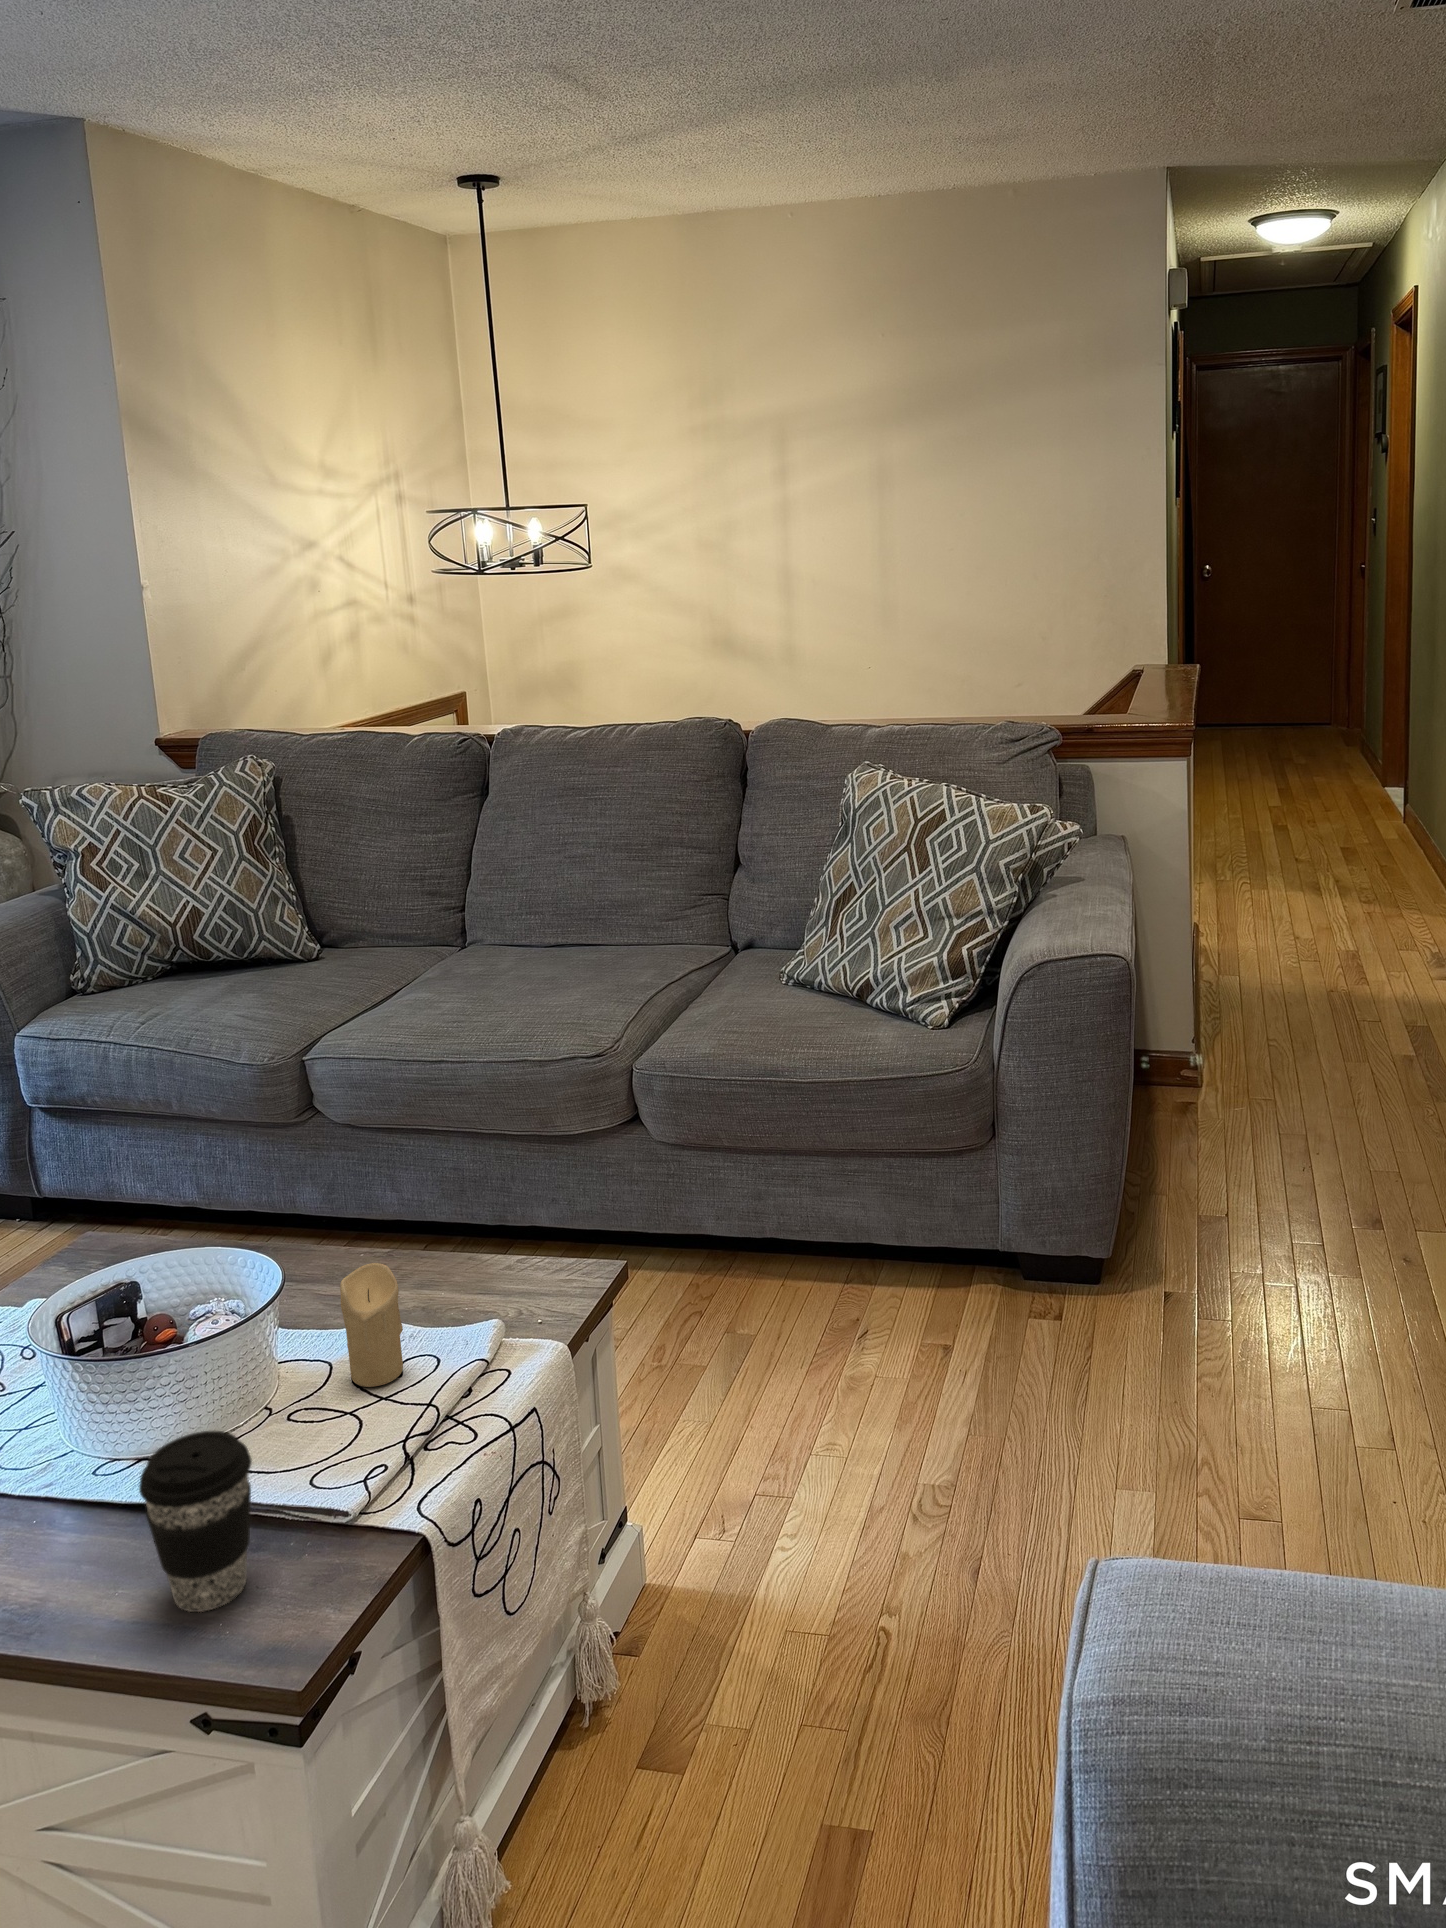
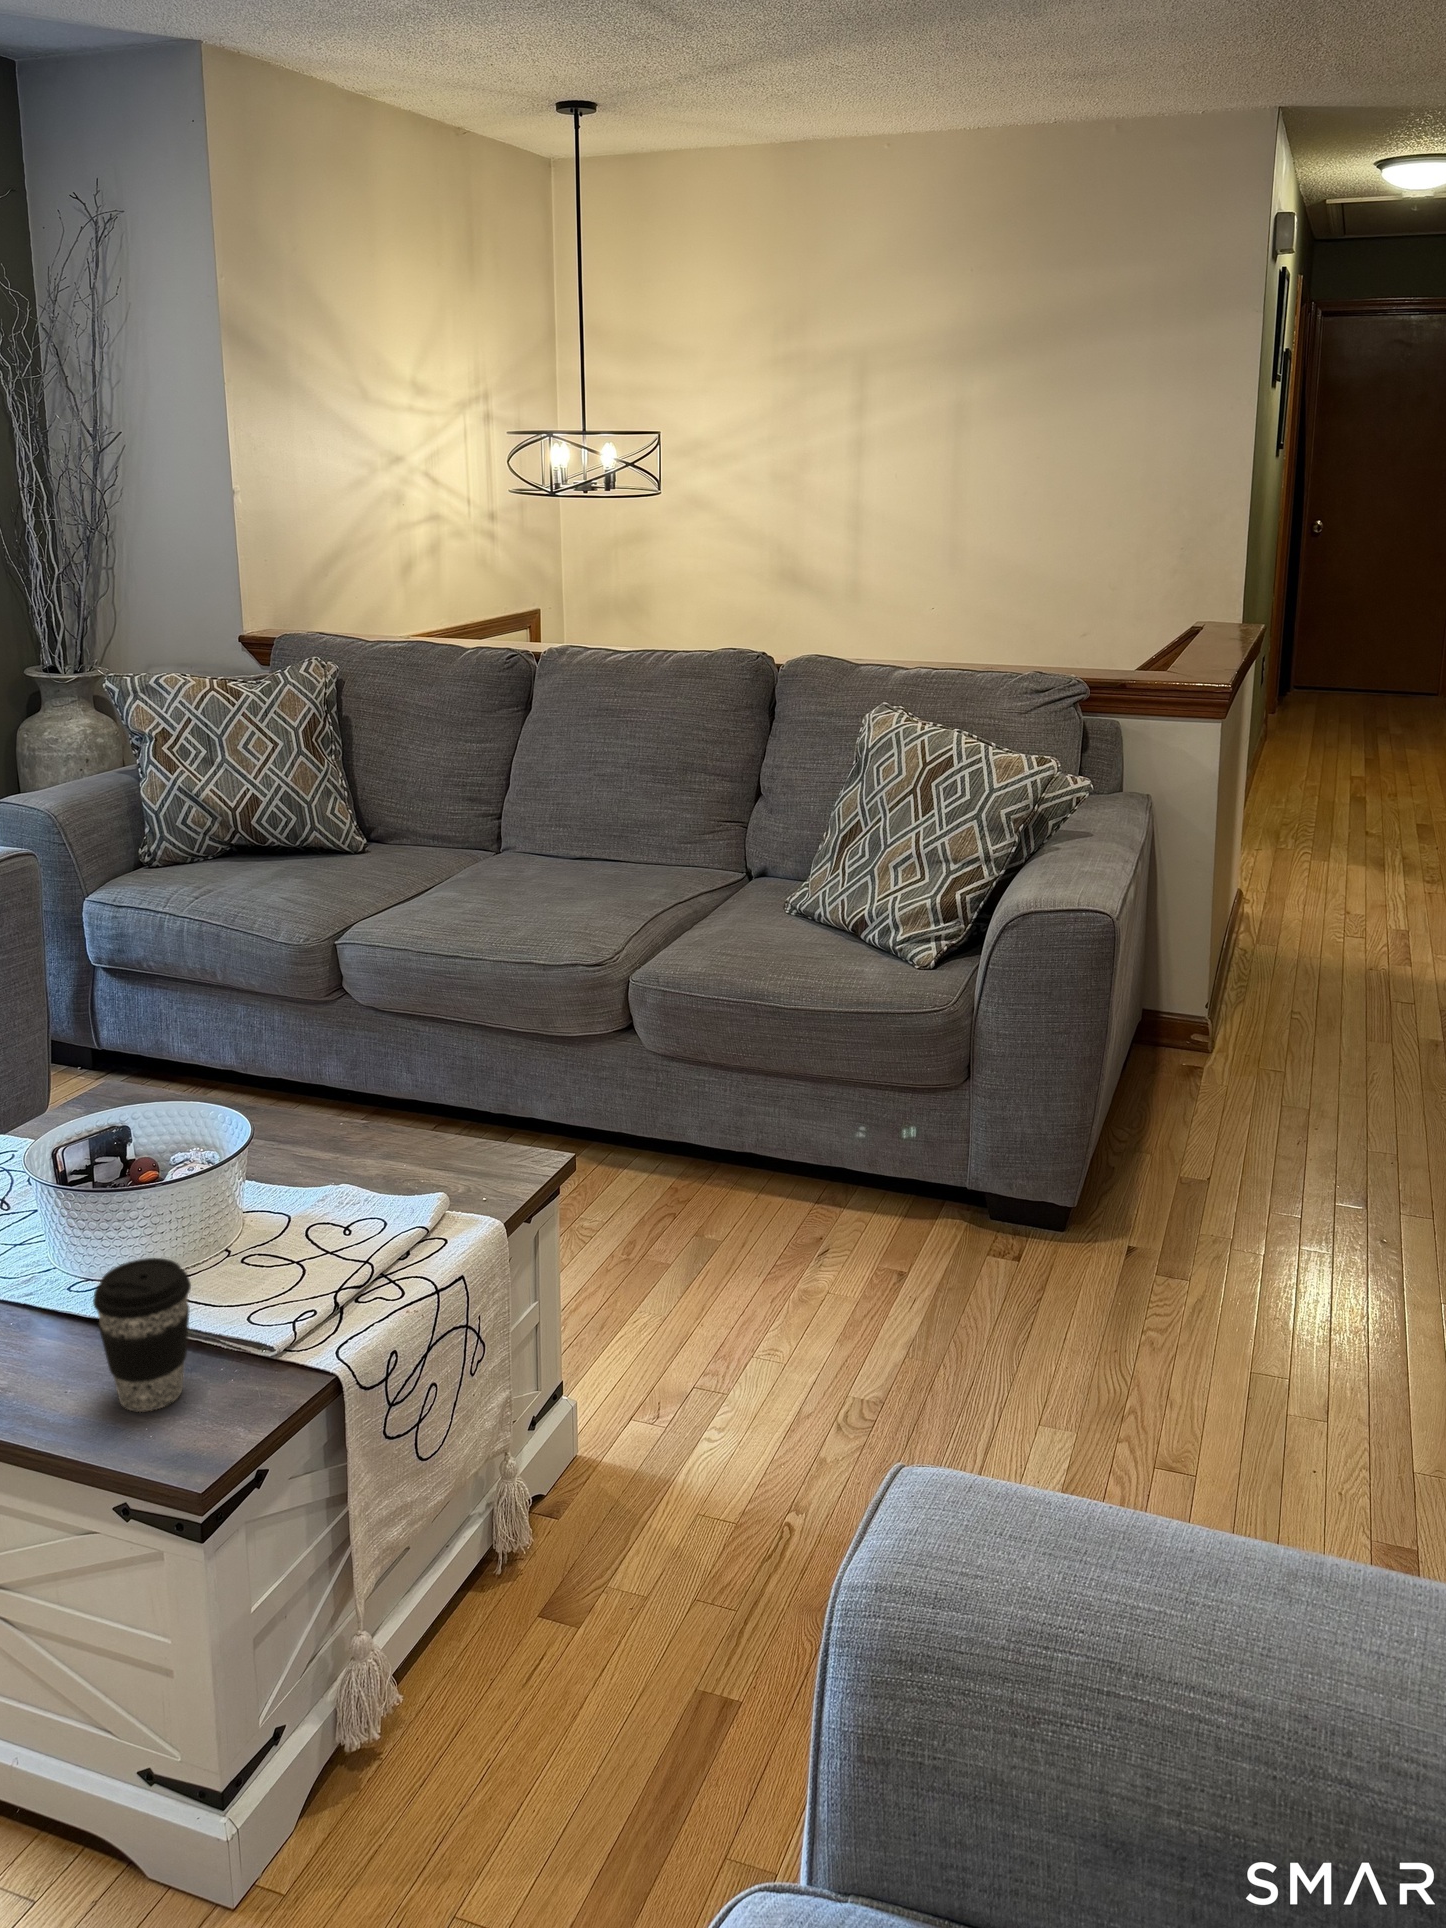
candle: present [340,1263,403,1387] -> none [301,1132,355,1242]

